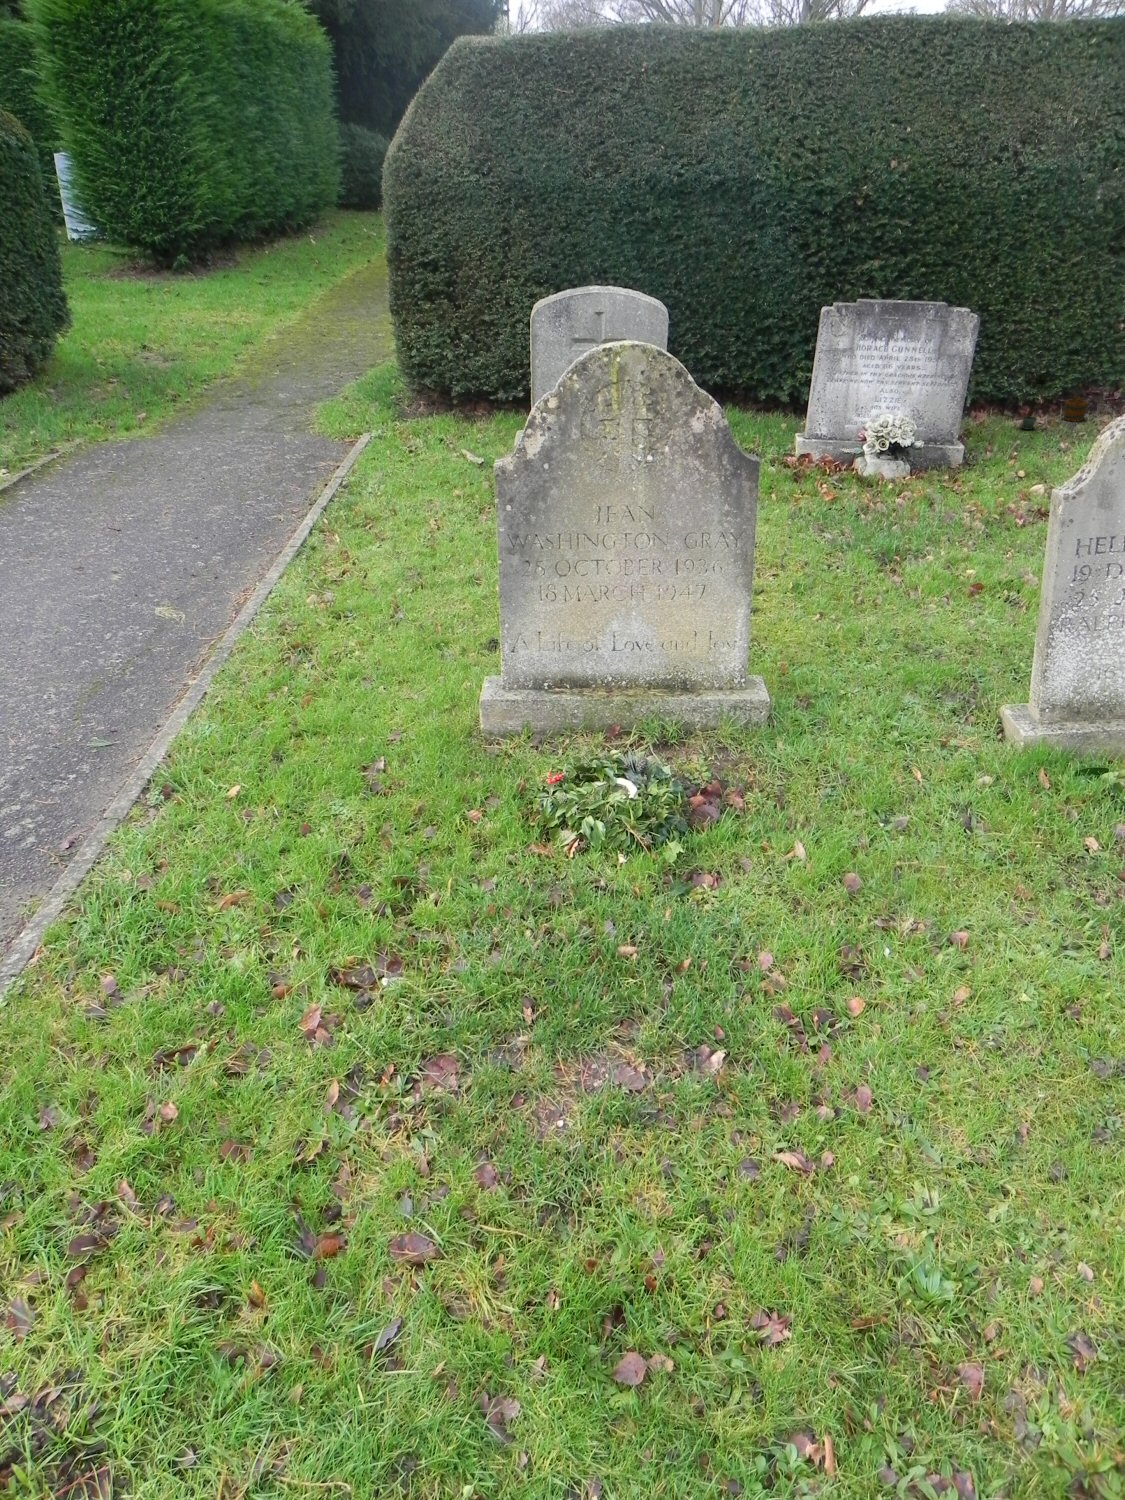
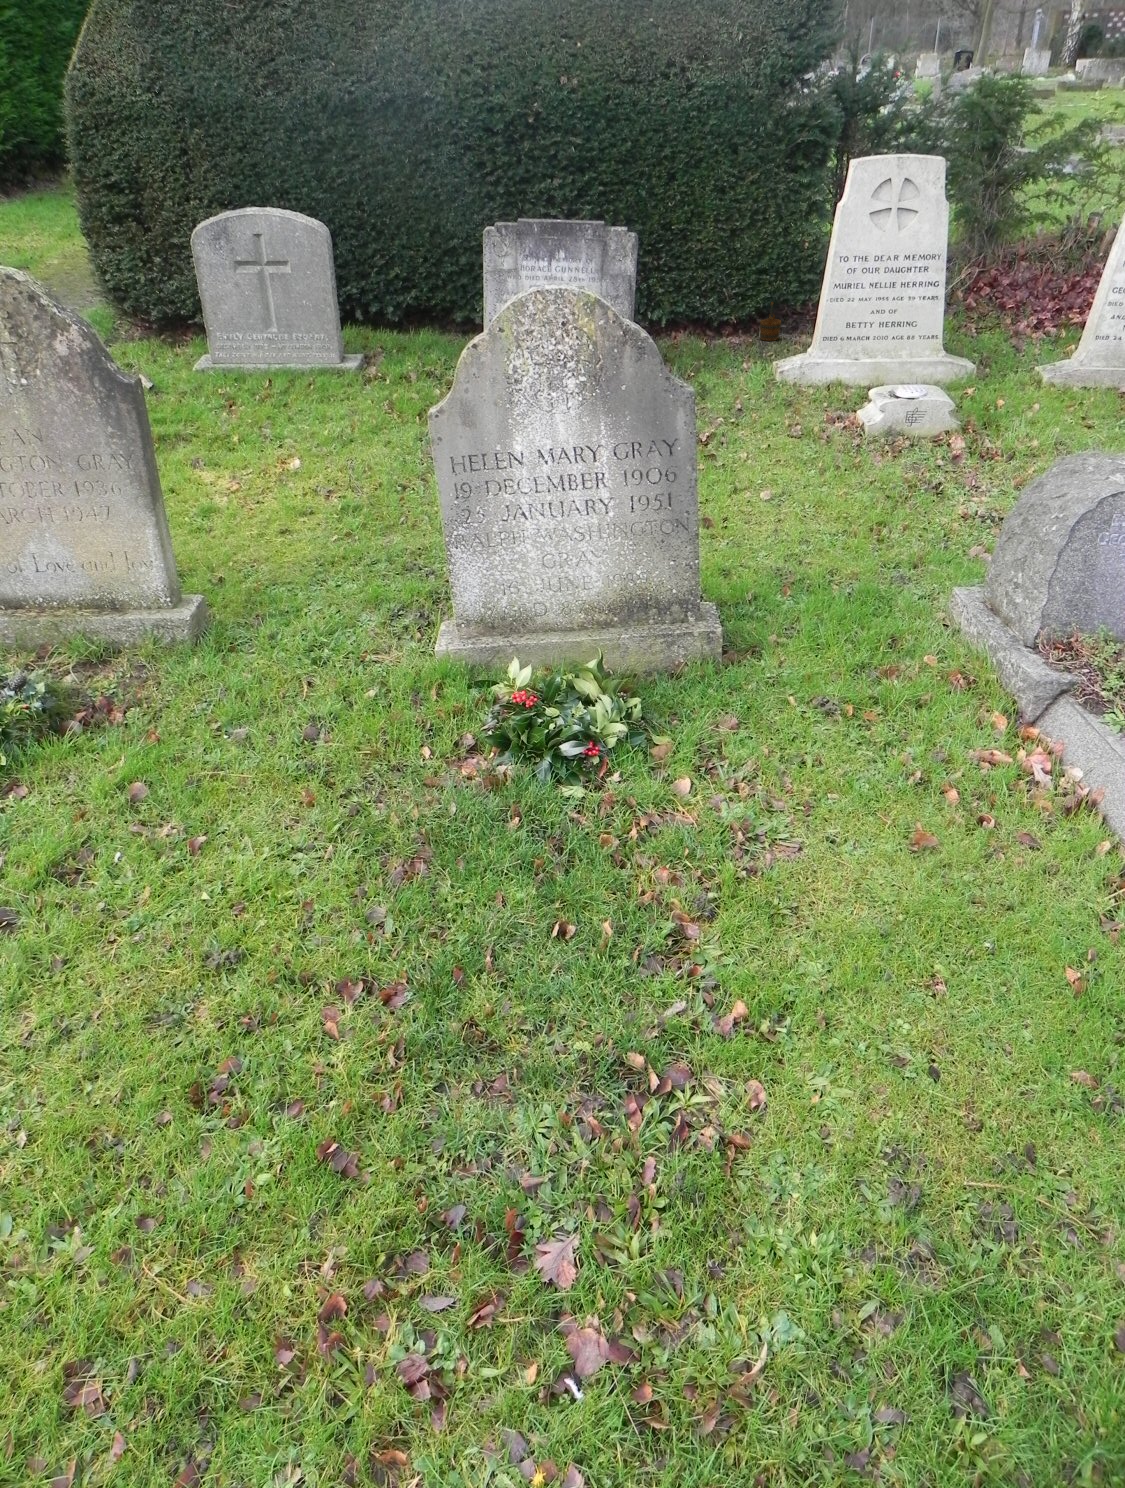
potted plant: present [1022,367,1052,430] -> none [708,283,736,350]

